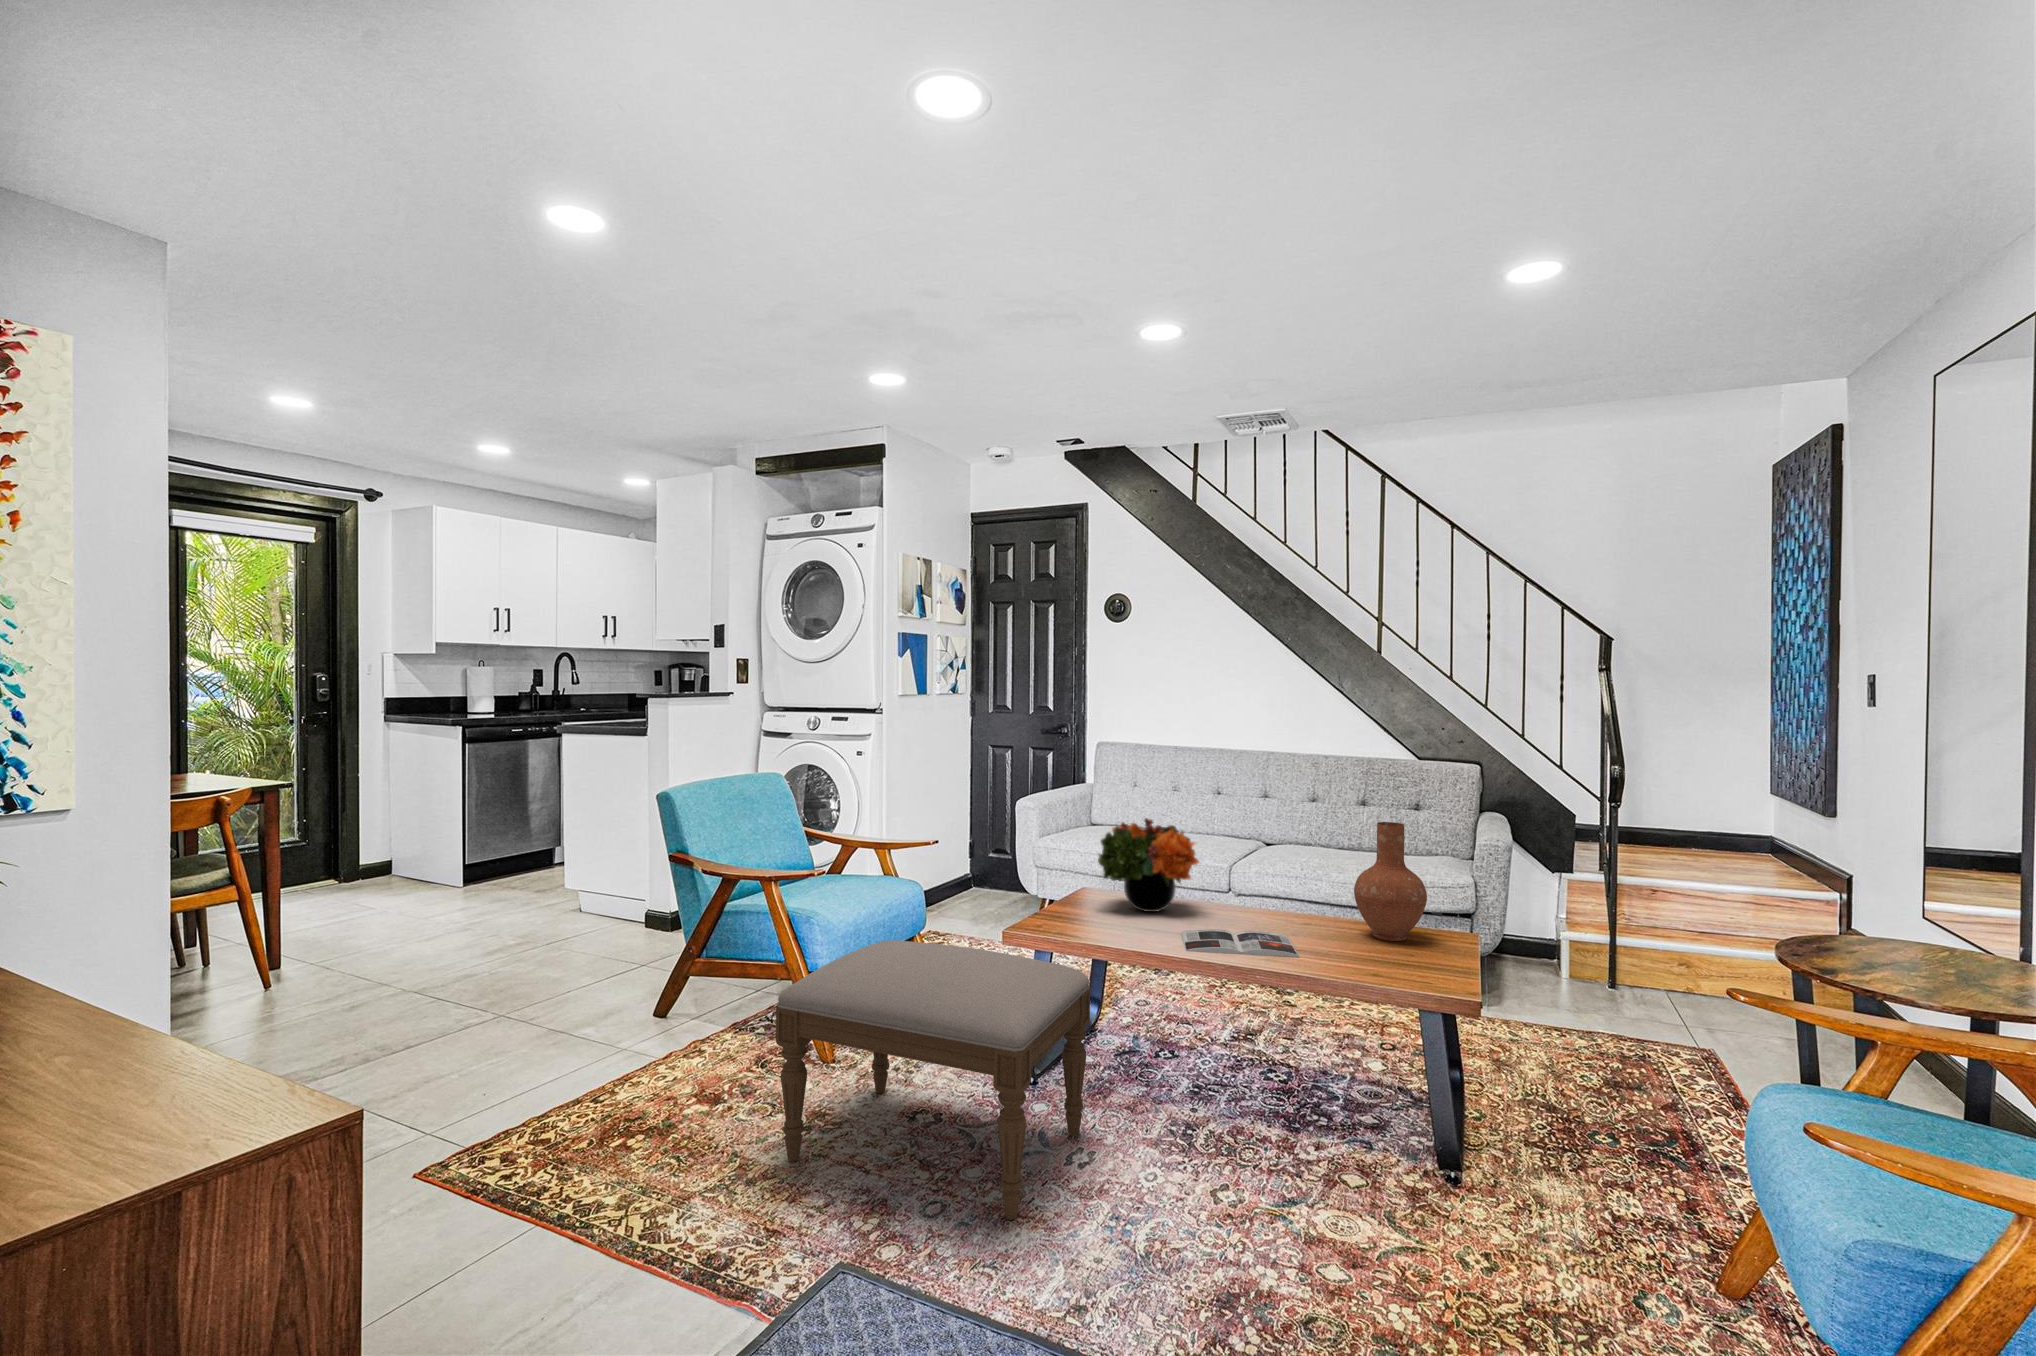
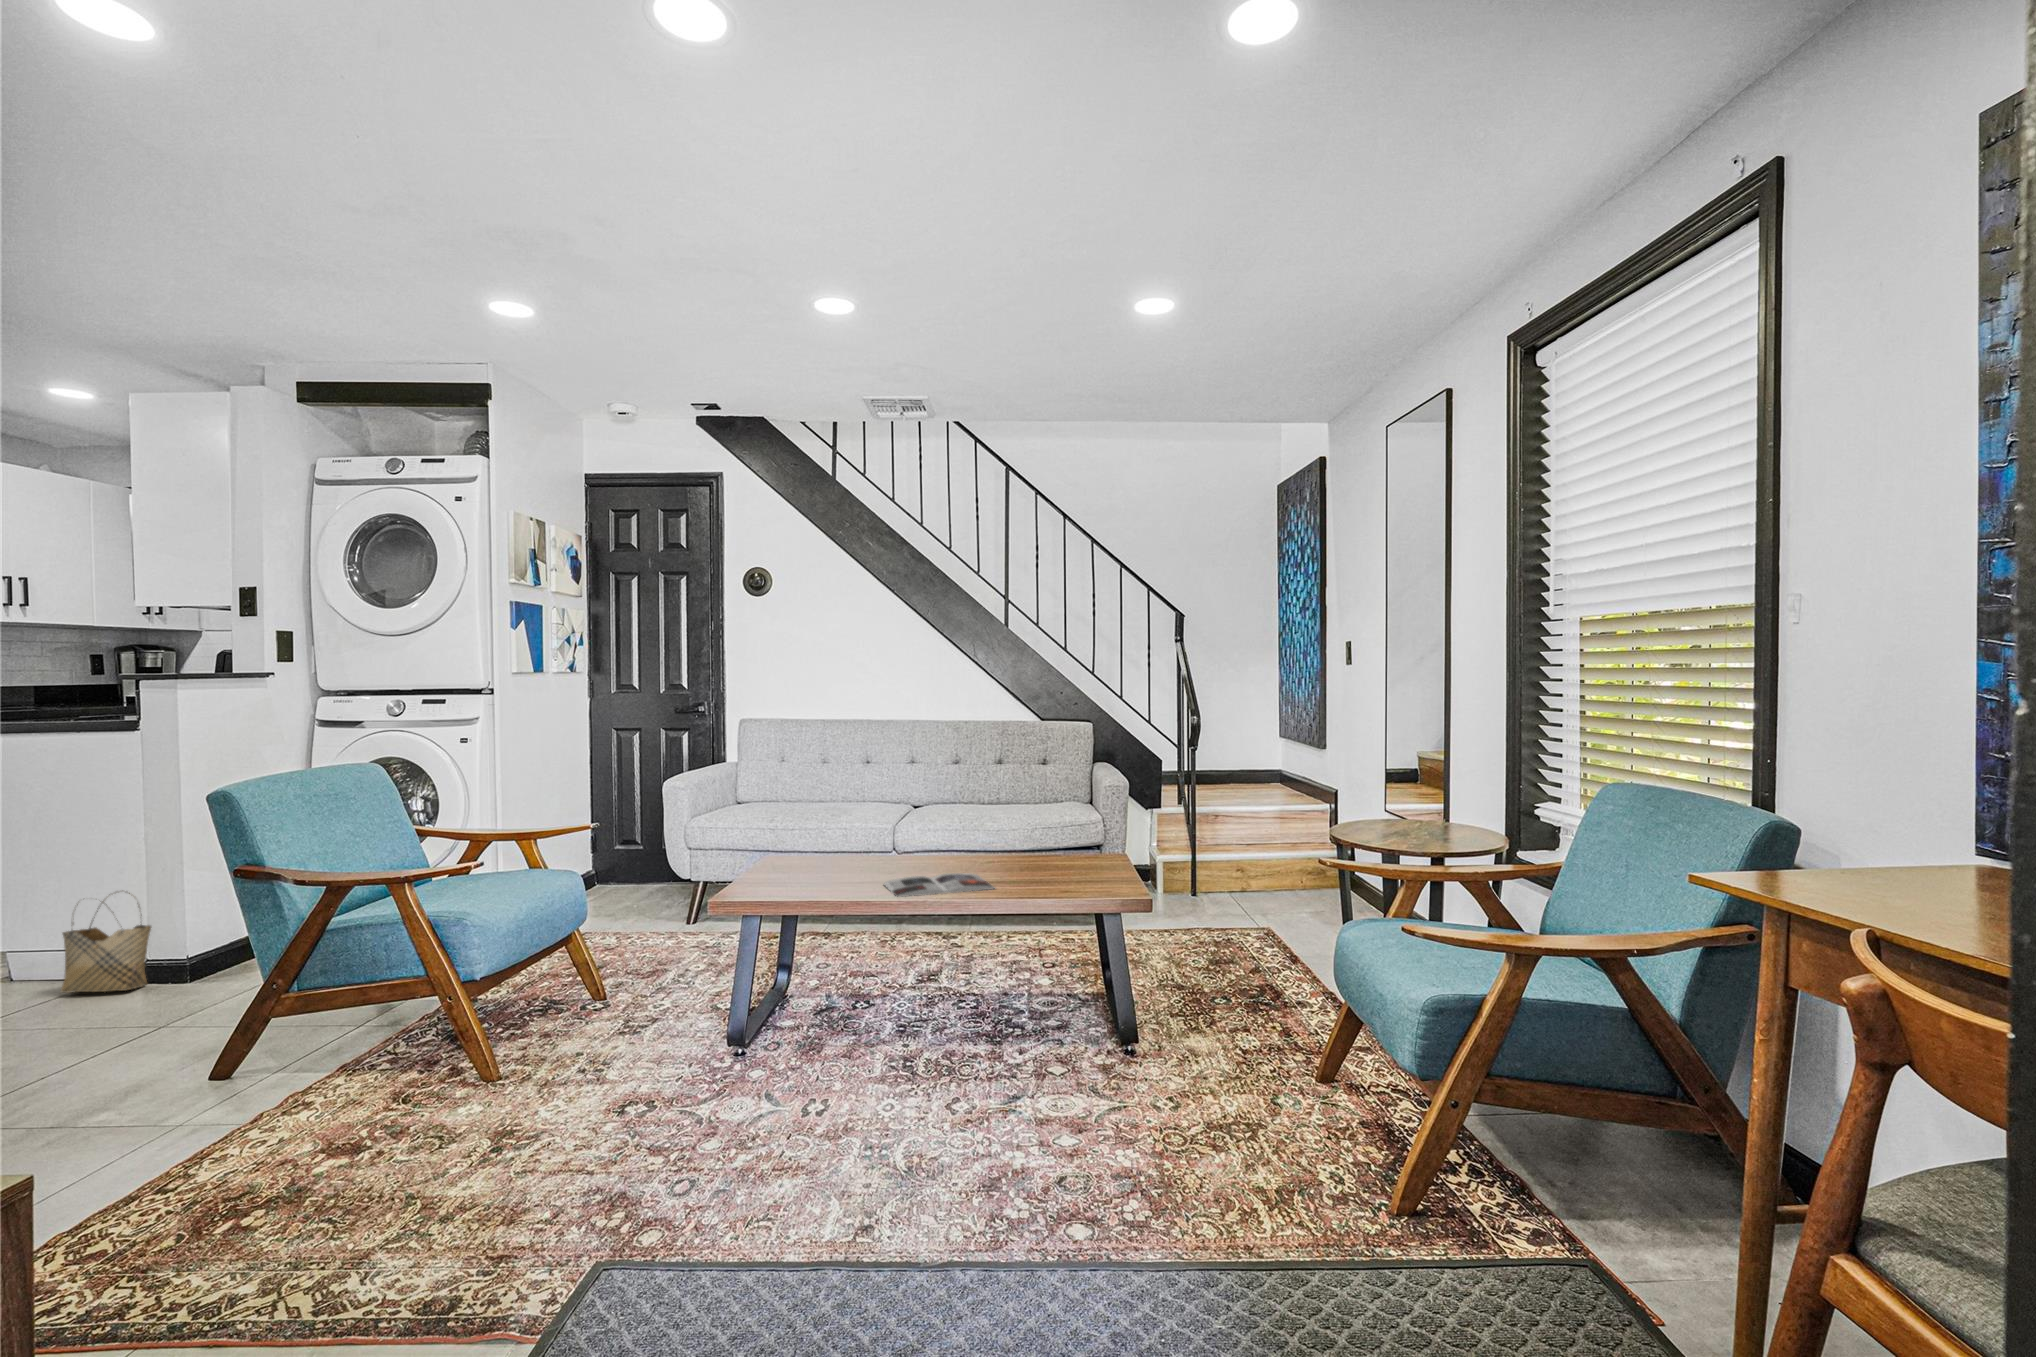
flower arrangement: present [1098,818,1199,912] -> none [786,780,889,871]
vase: present [1354,822,1427,941] -> none [1027,766,1086,868]
woven basket: none [599,855,652,931] -> present [61,893,151,993]
ottoman: present [776,940,1090,1220] -> none [467,923,813,1186]

